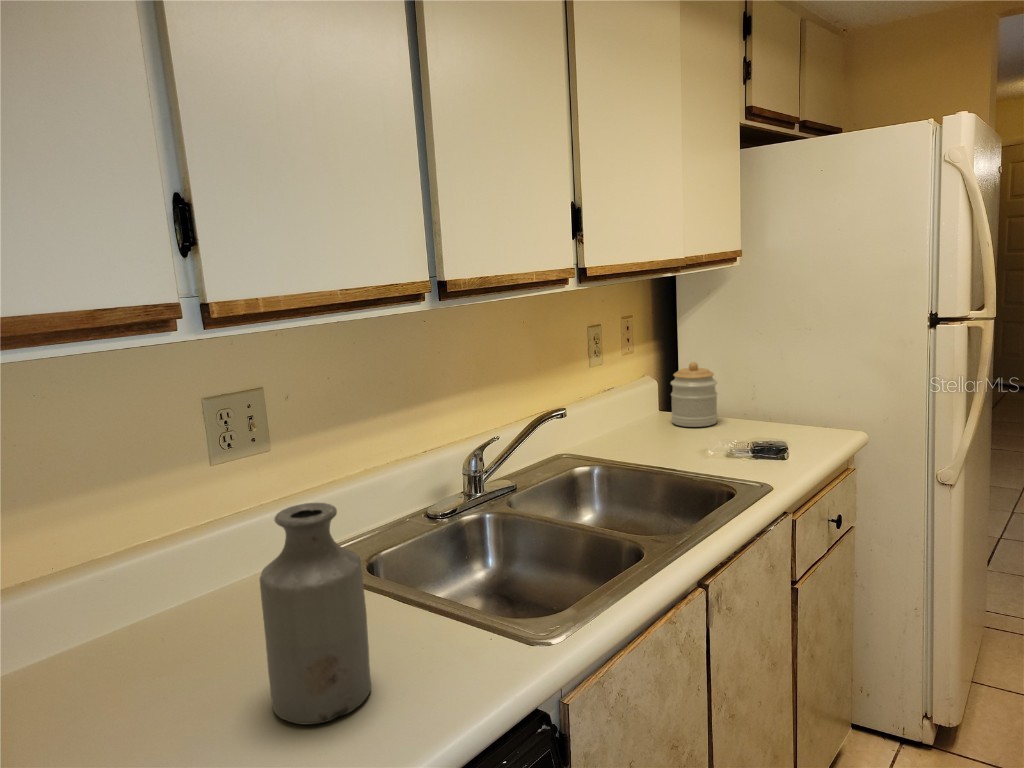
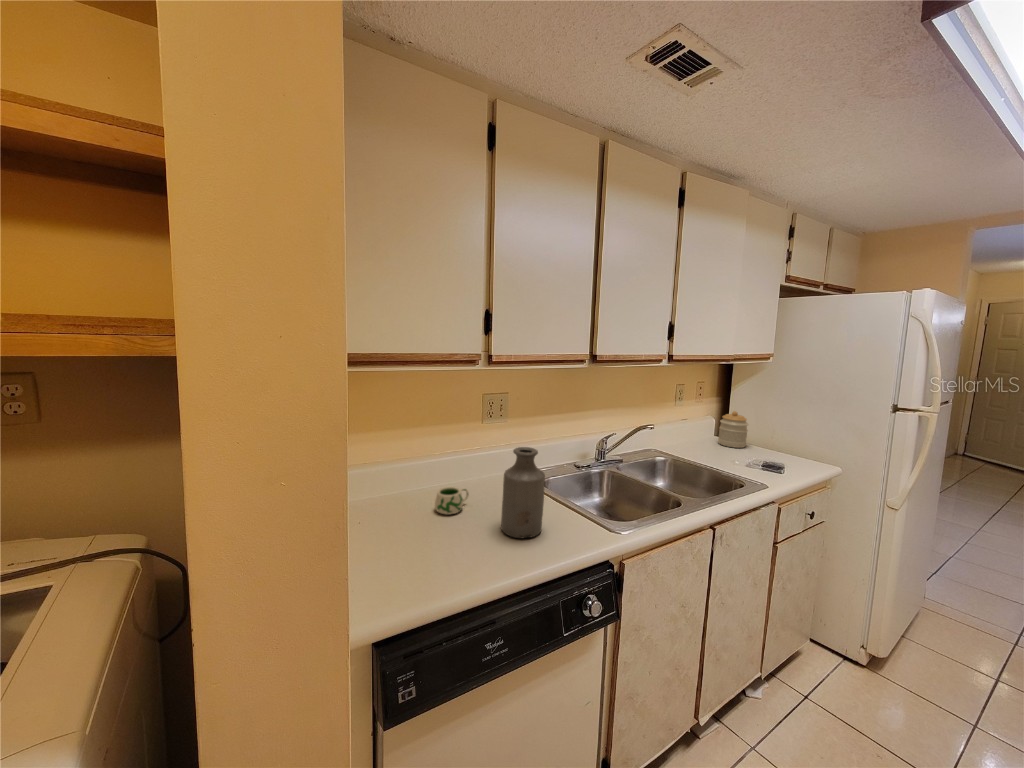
mug: none [91,629,183,707] -> present [435,487,469,514]

